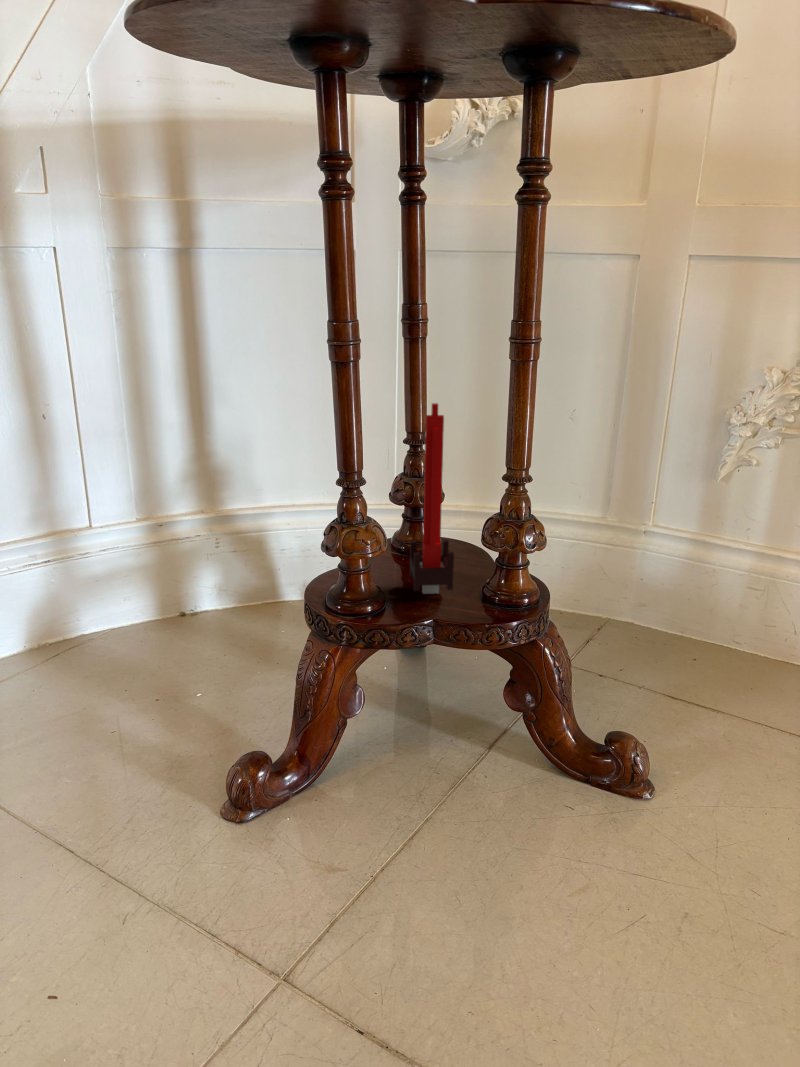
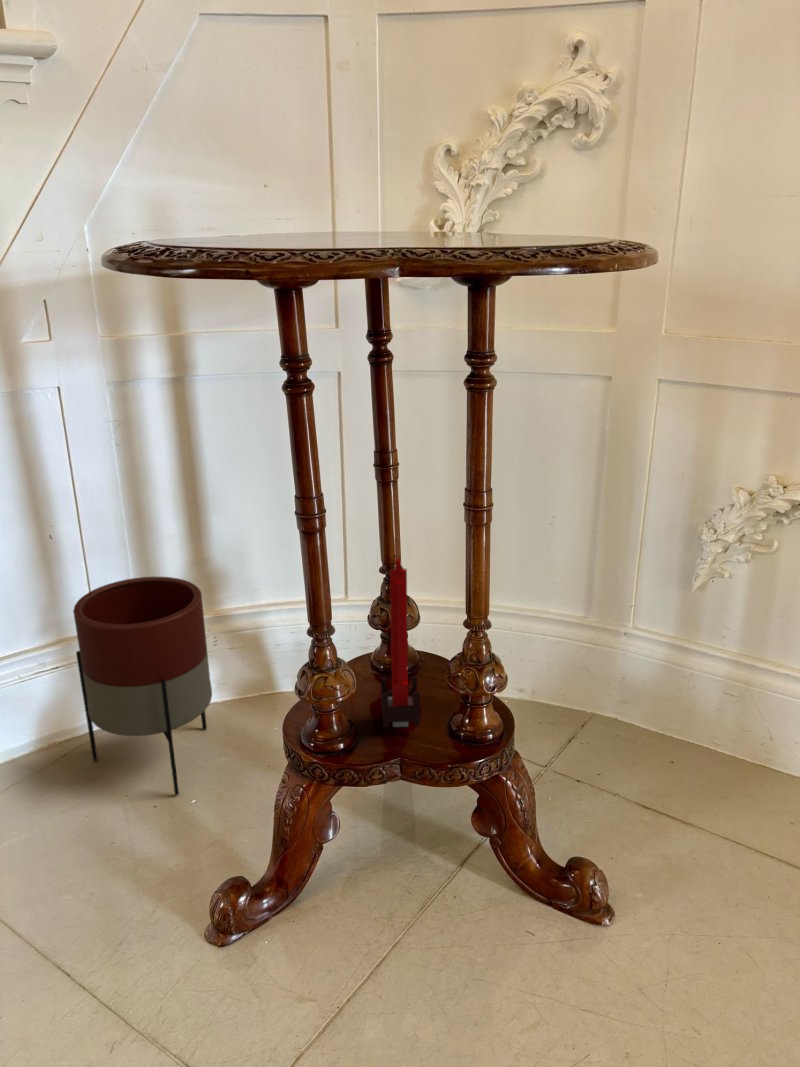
planter: none [71,463,217,689] -> present [73,577,212,795]

